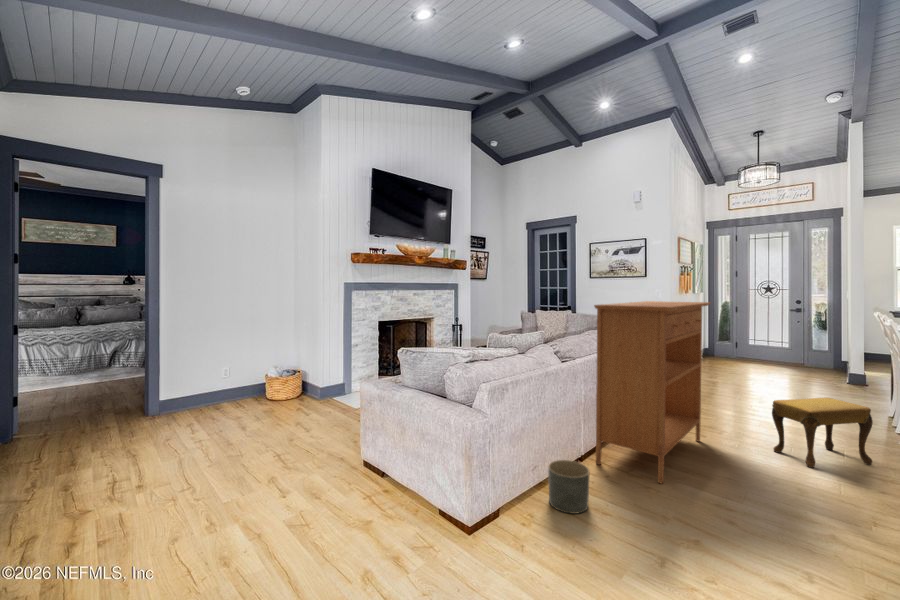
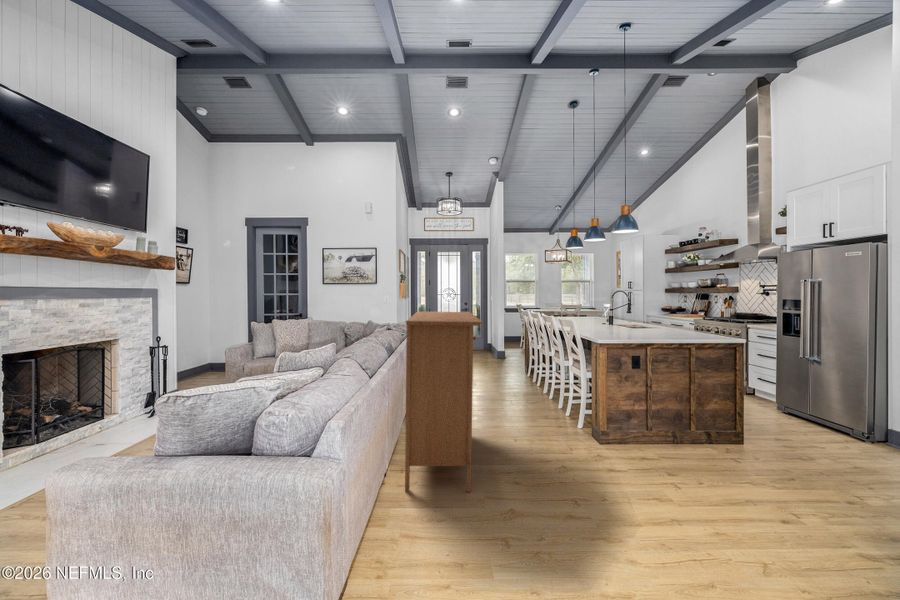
footstool: present [772,398,873,468] -> none [508,380,558,436]
planter: present [548,460,590,514] -> none [392,505,439,576]

